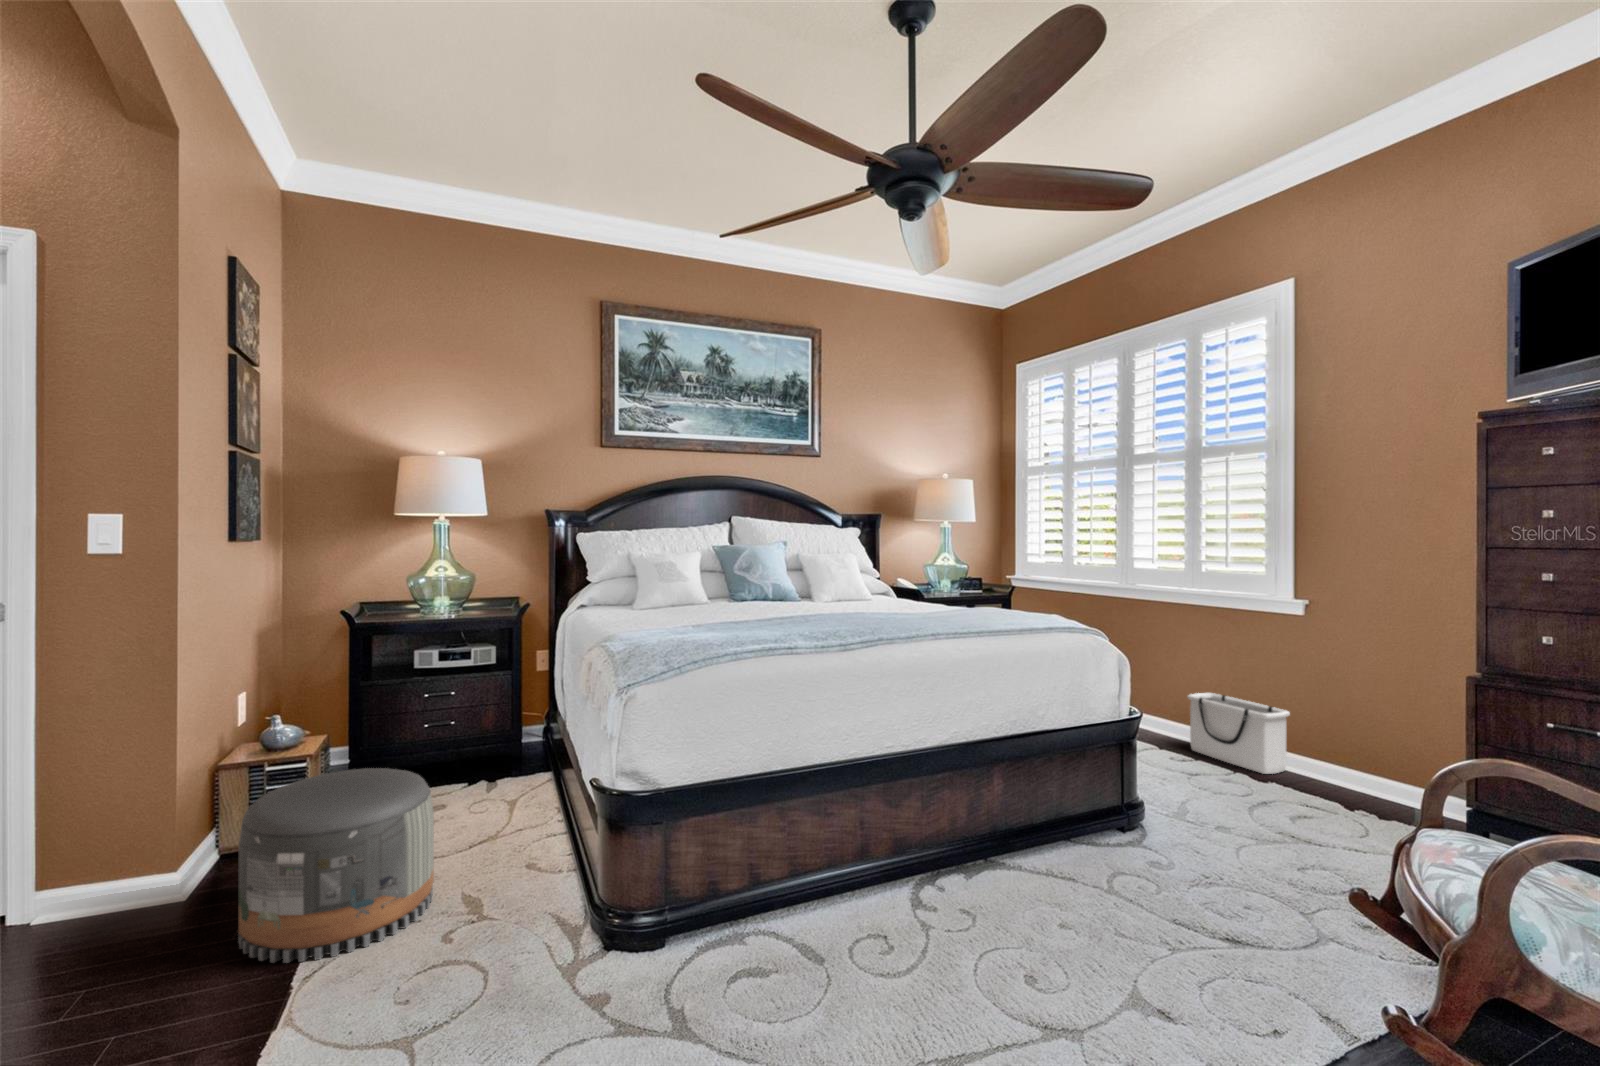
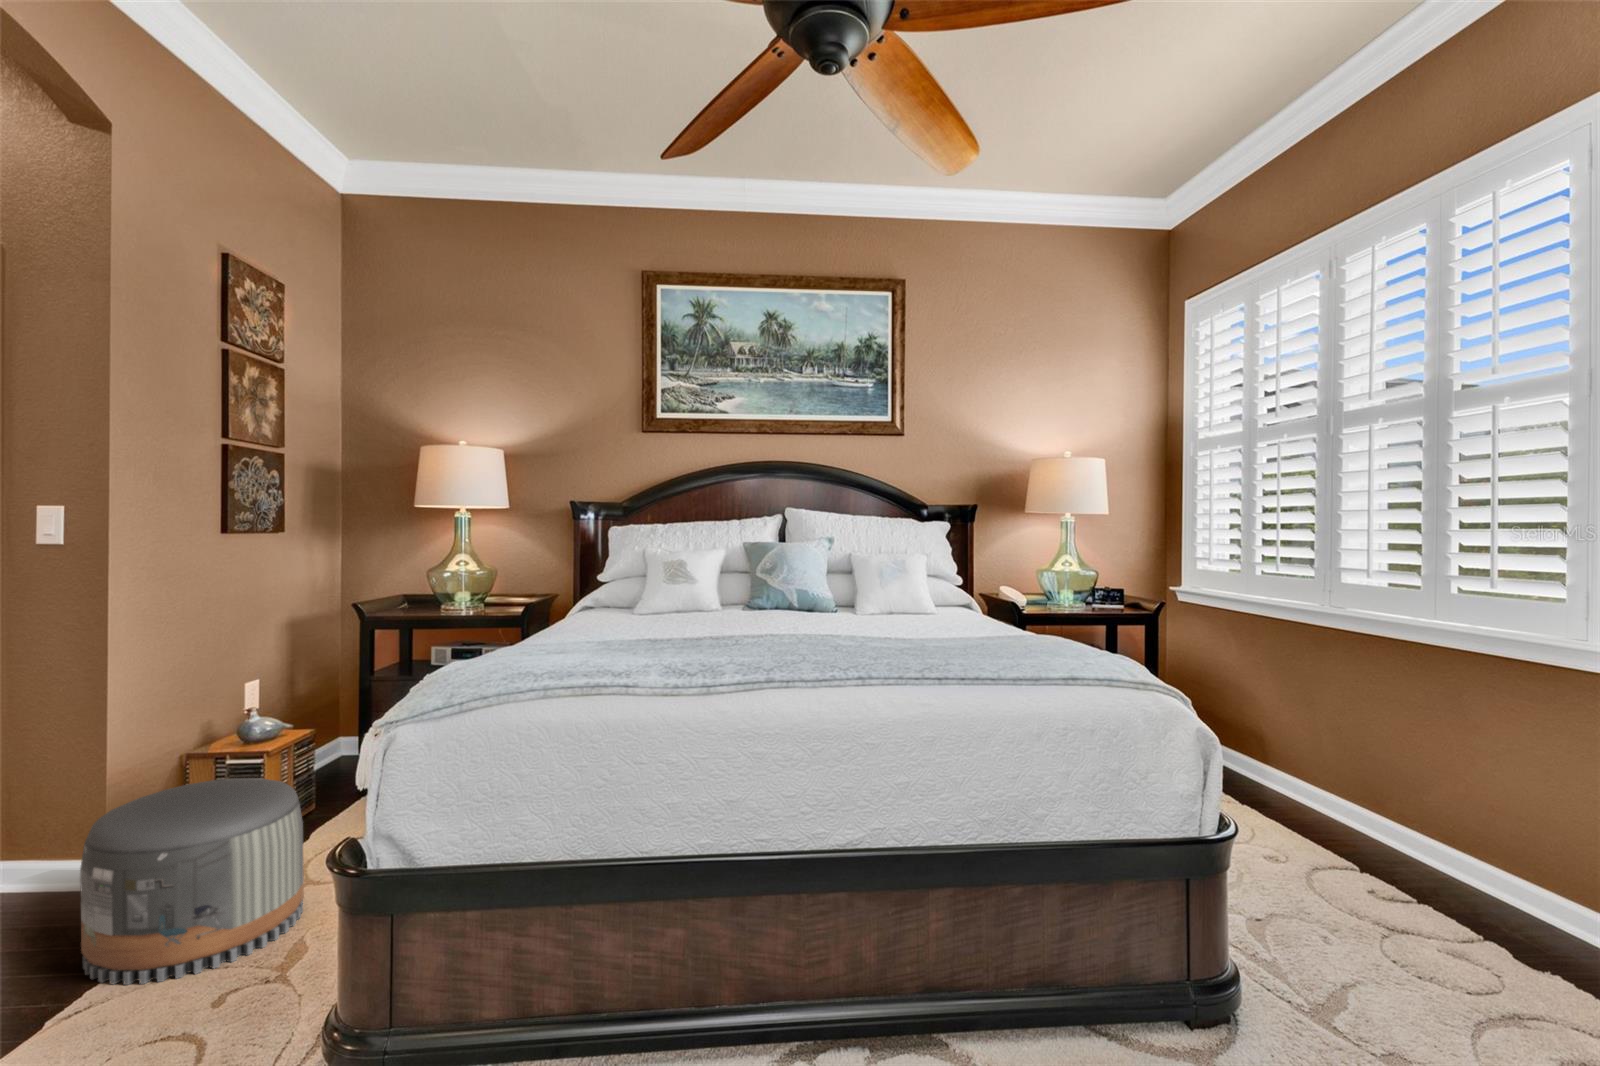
storage bin: present [1188,693,1290,774] -> none [1390,777,1566,926]

